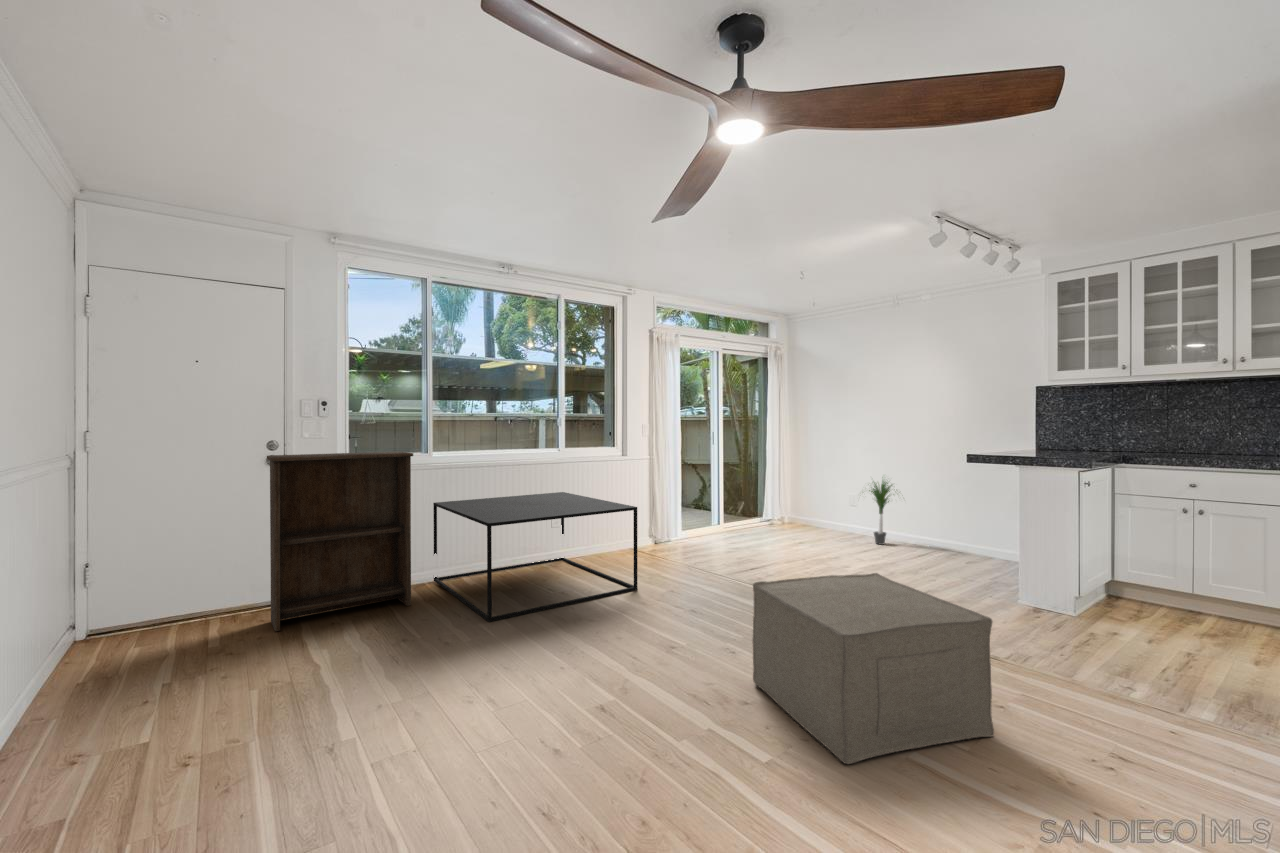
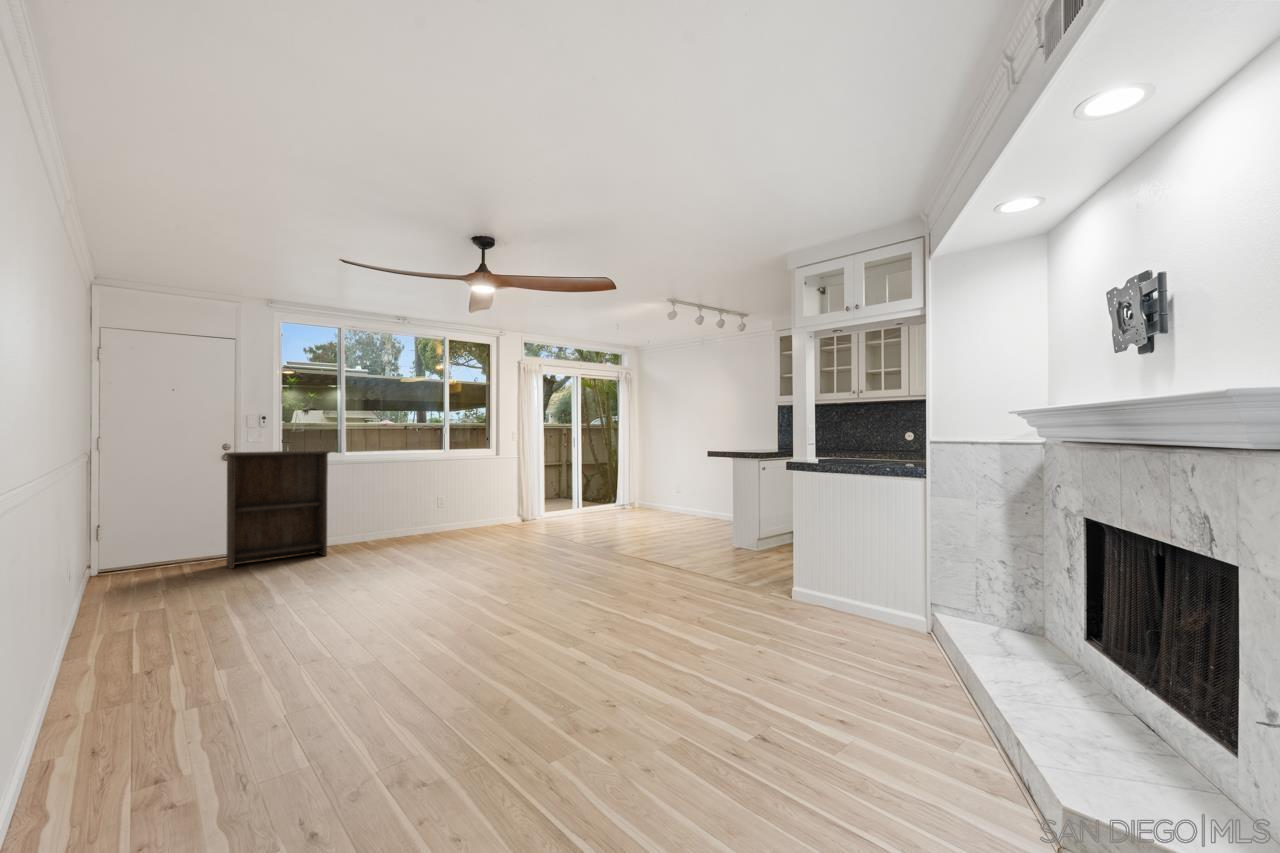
potted plant: present [869,481,892,545] -> none [672,466,707,519]
coffee table: present [433,492,638,622] -> none [346,481,491,561]
ottoman: present [753,573,994,764] -> none [529,517,639,602]

